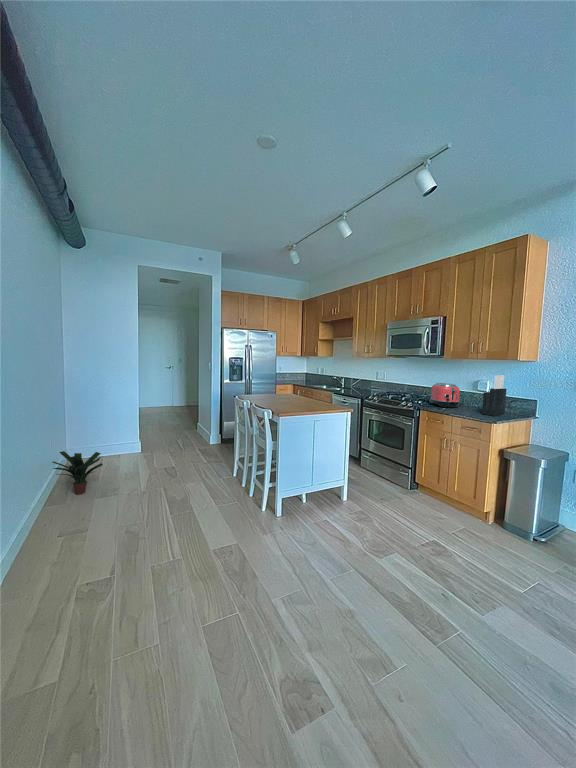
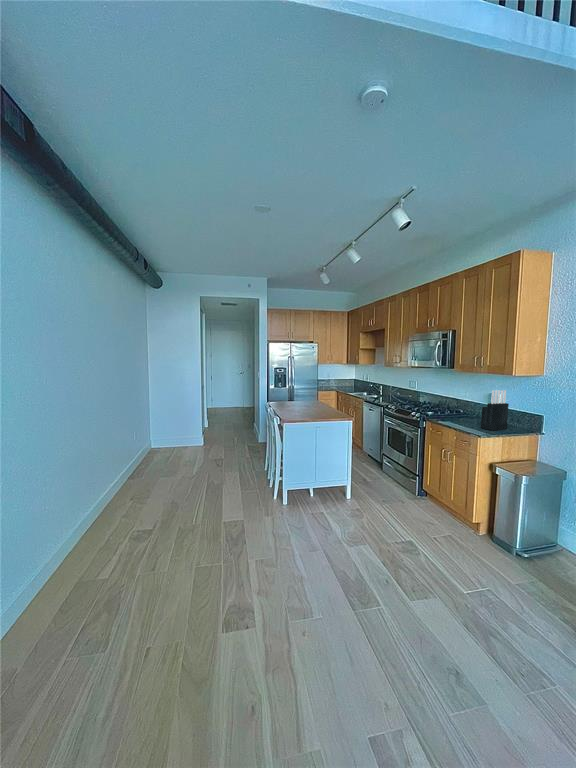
toaster: present [430,383,460,408] -> none [442,395,469,420]
potted plant: present [52,451,103,495] -> none [133,440,168,472]

